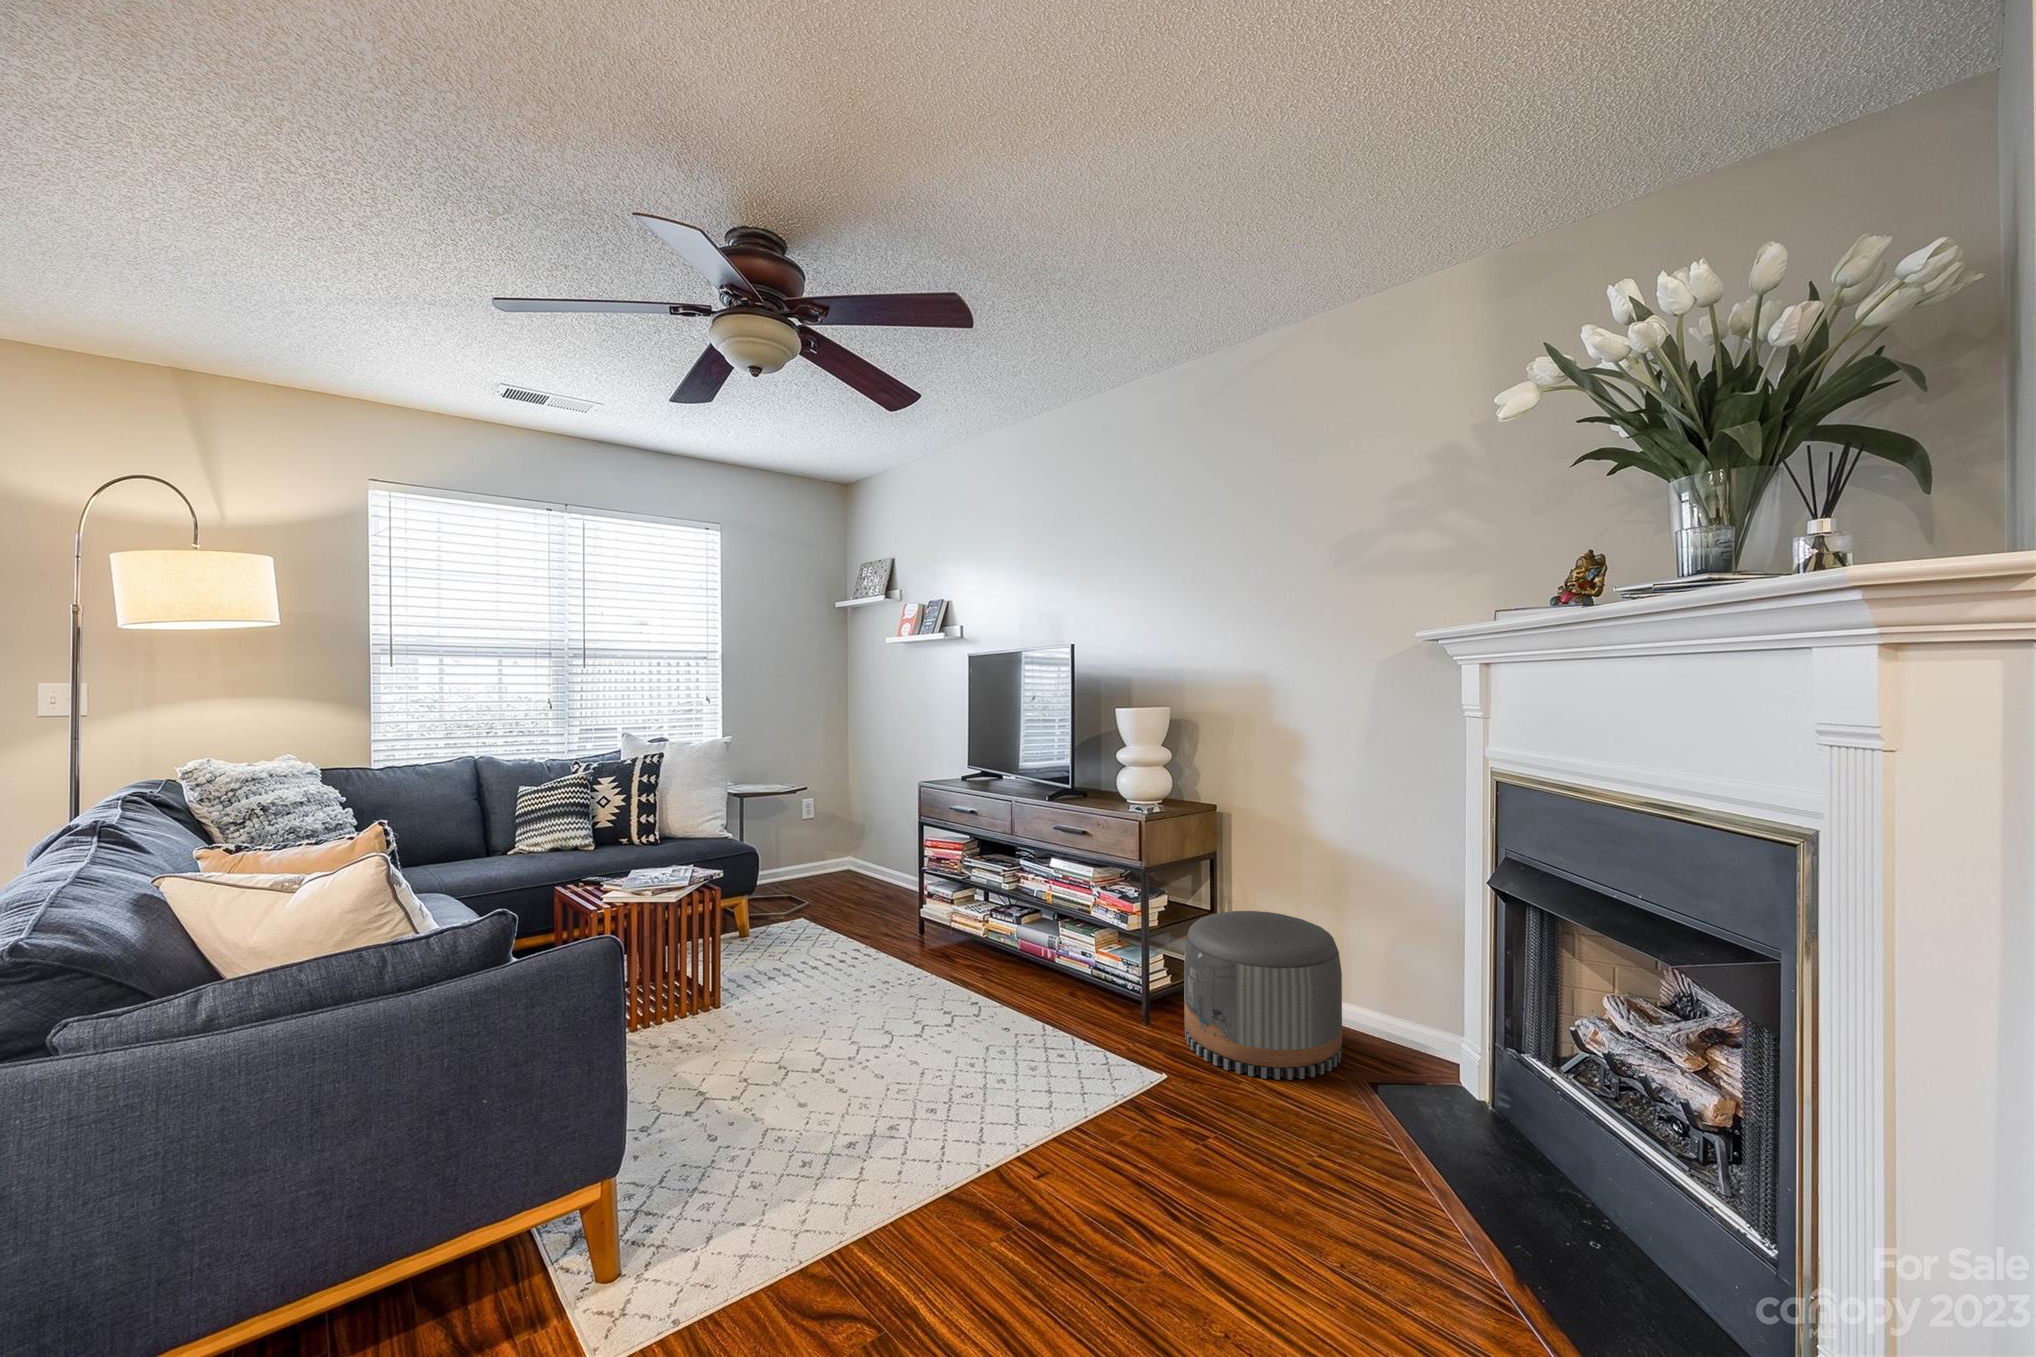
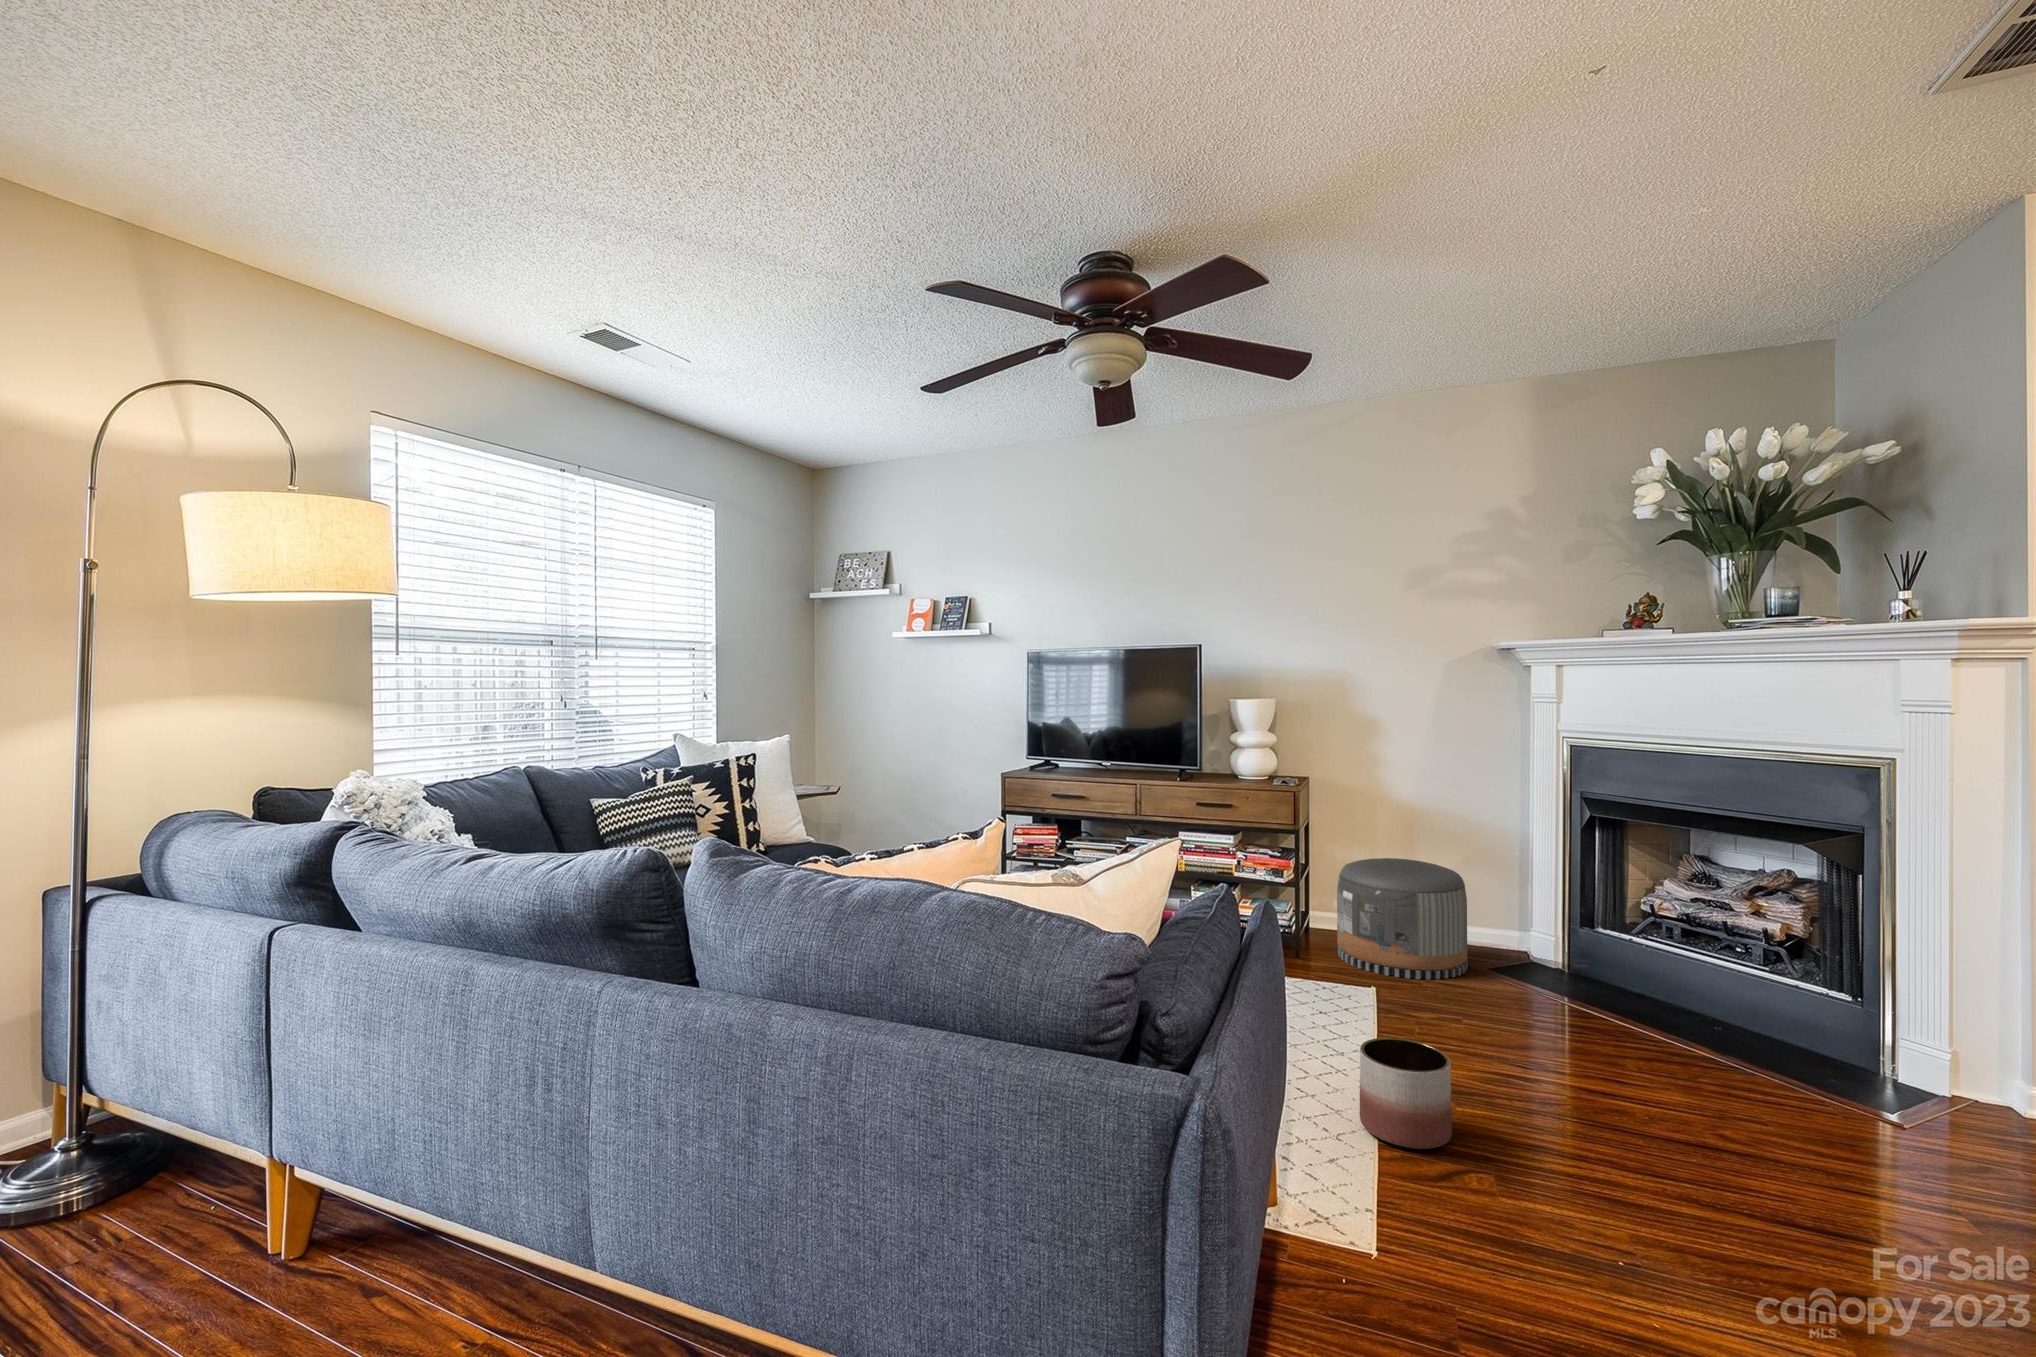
planter: none [815,1146,922,1306] -> present [1360,1038,1452,1149]

